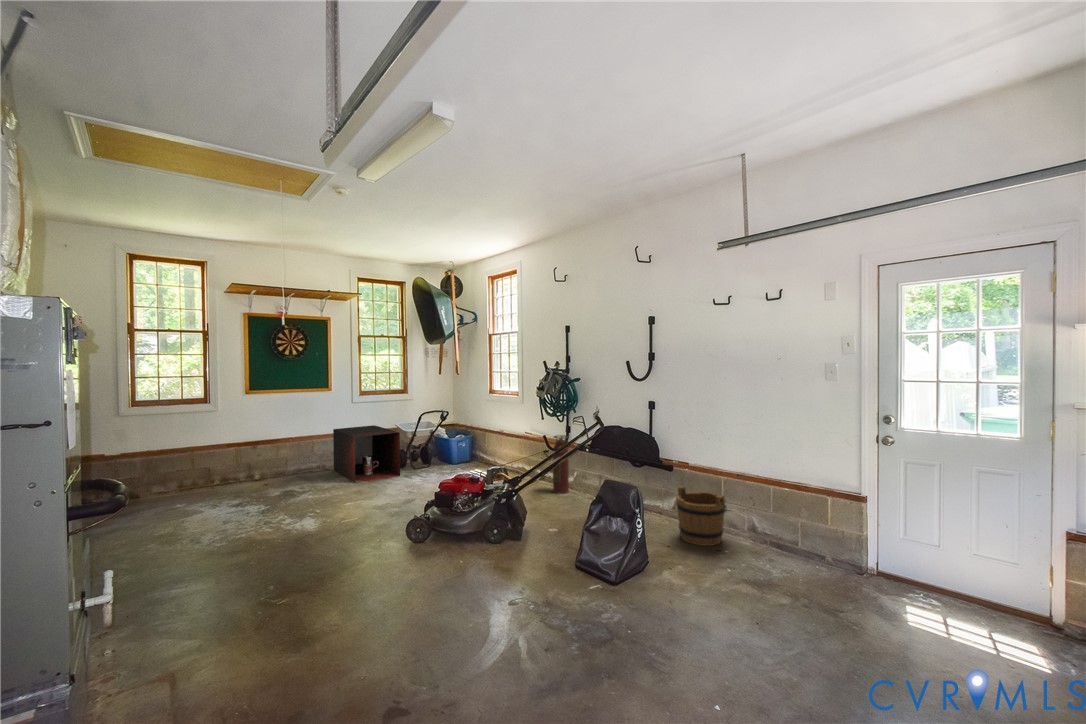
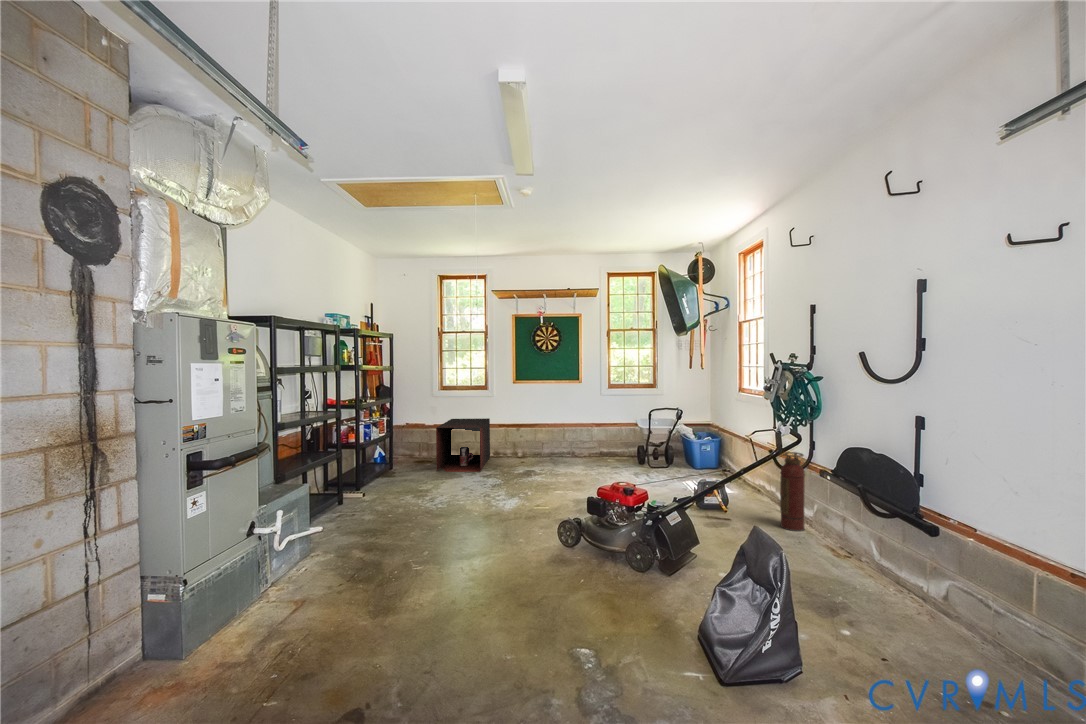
storage cabinet: present [333,425,400,483] -> present [436,418,490,472]
bucket: present [676,486,727,546] -> none [914,563,1029,688]

